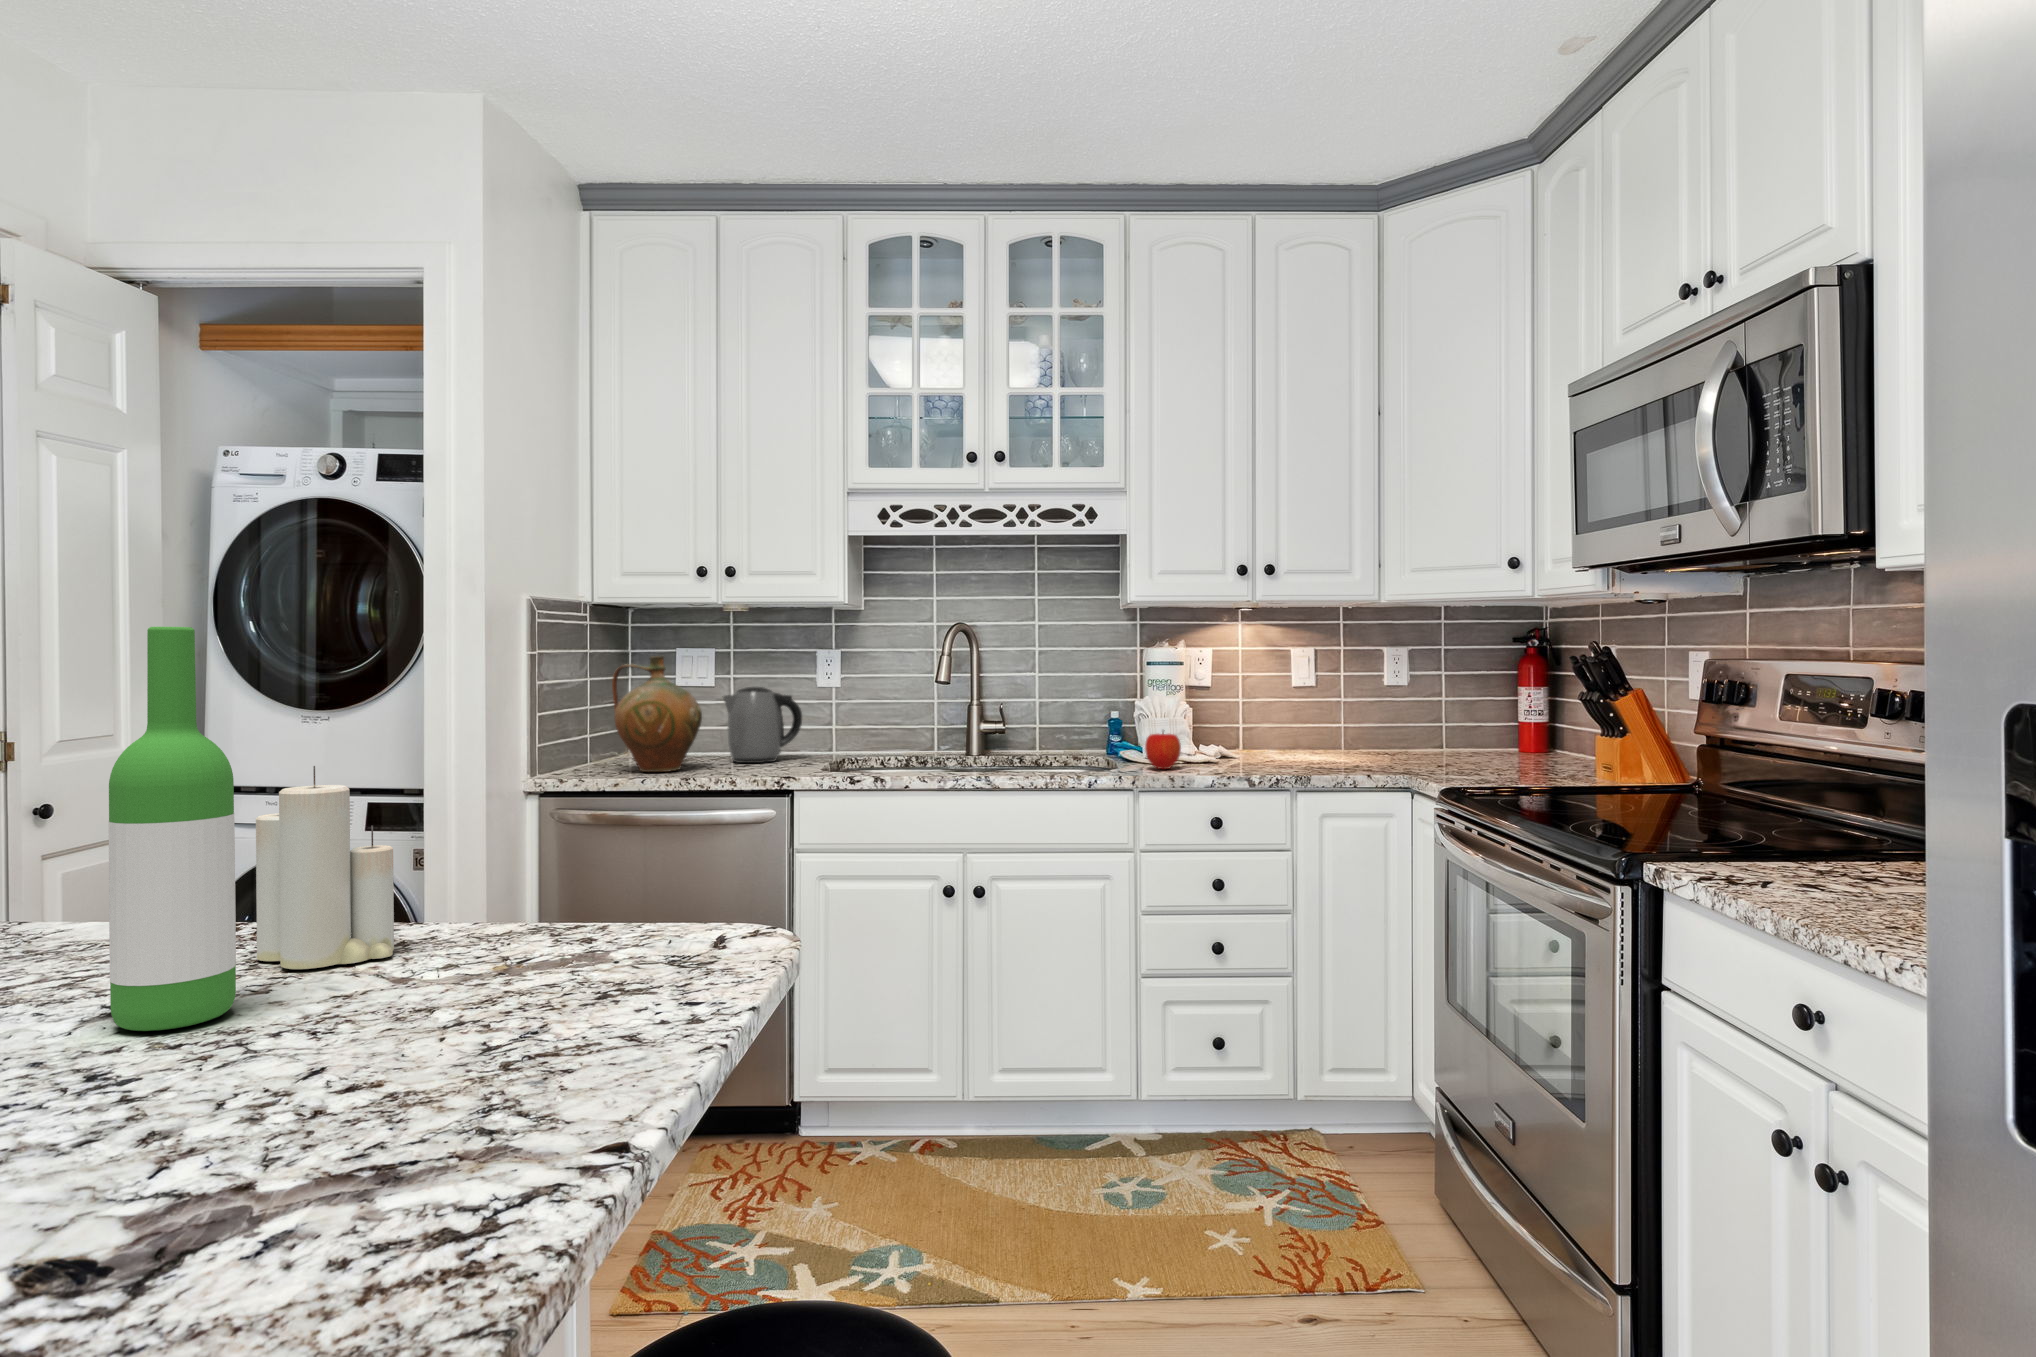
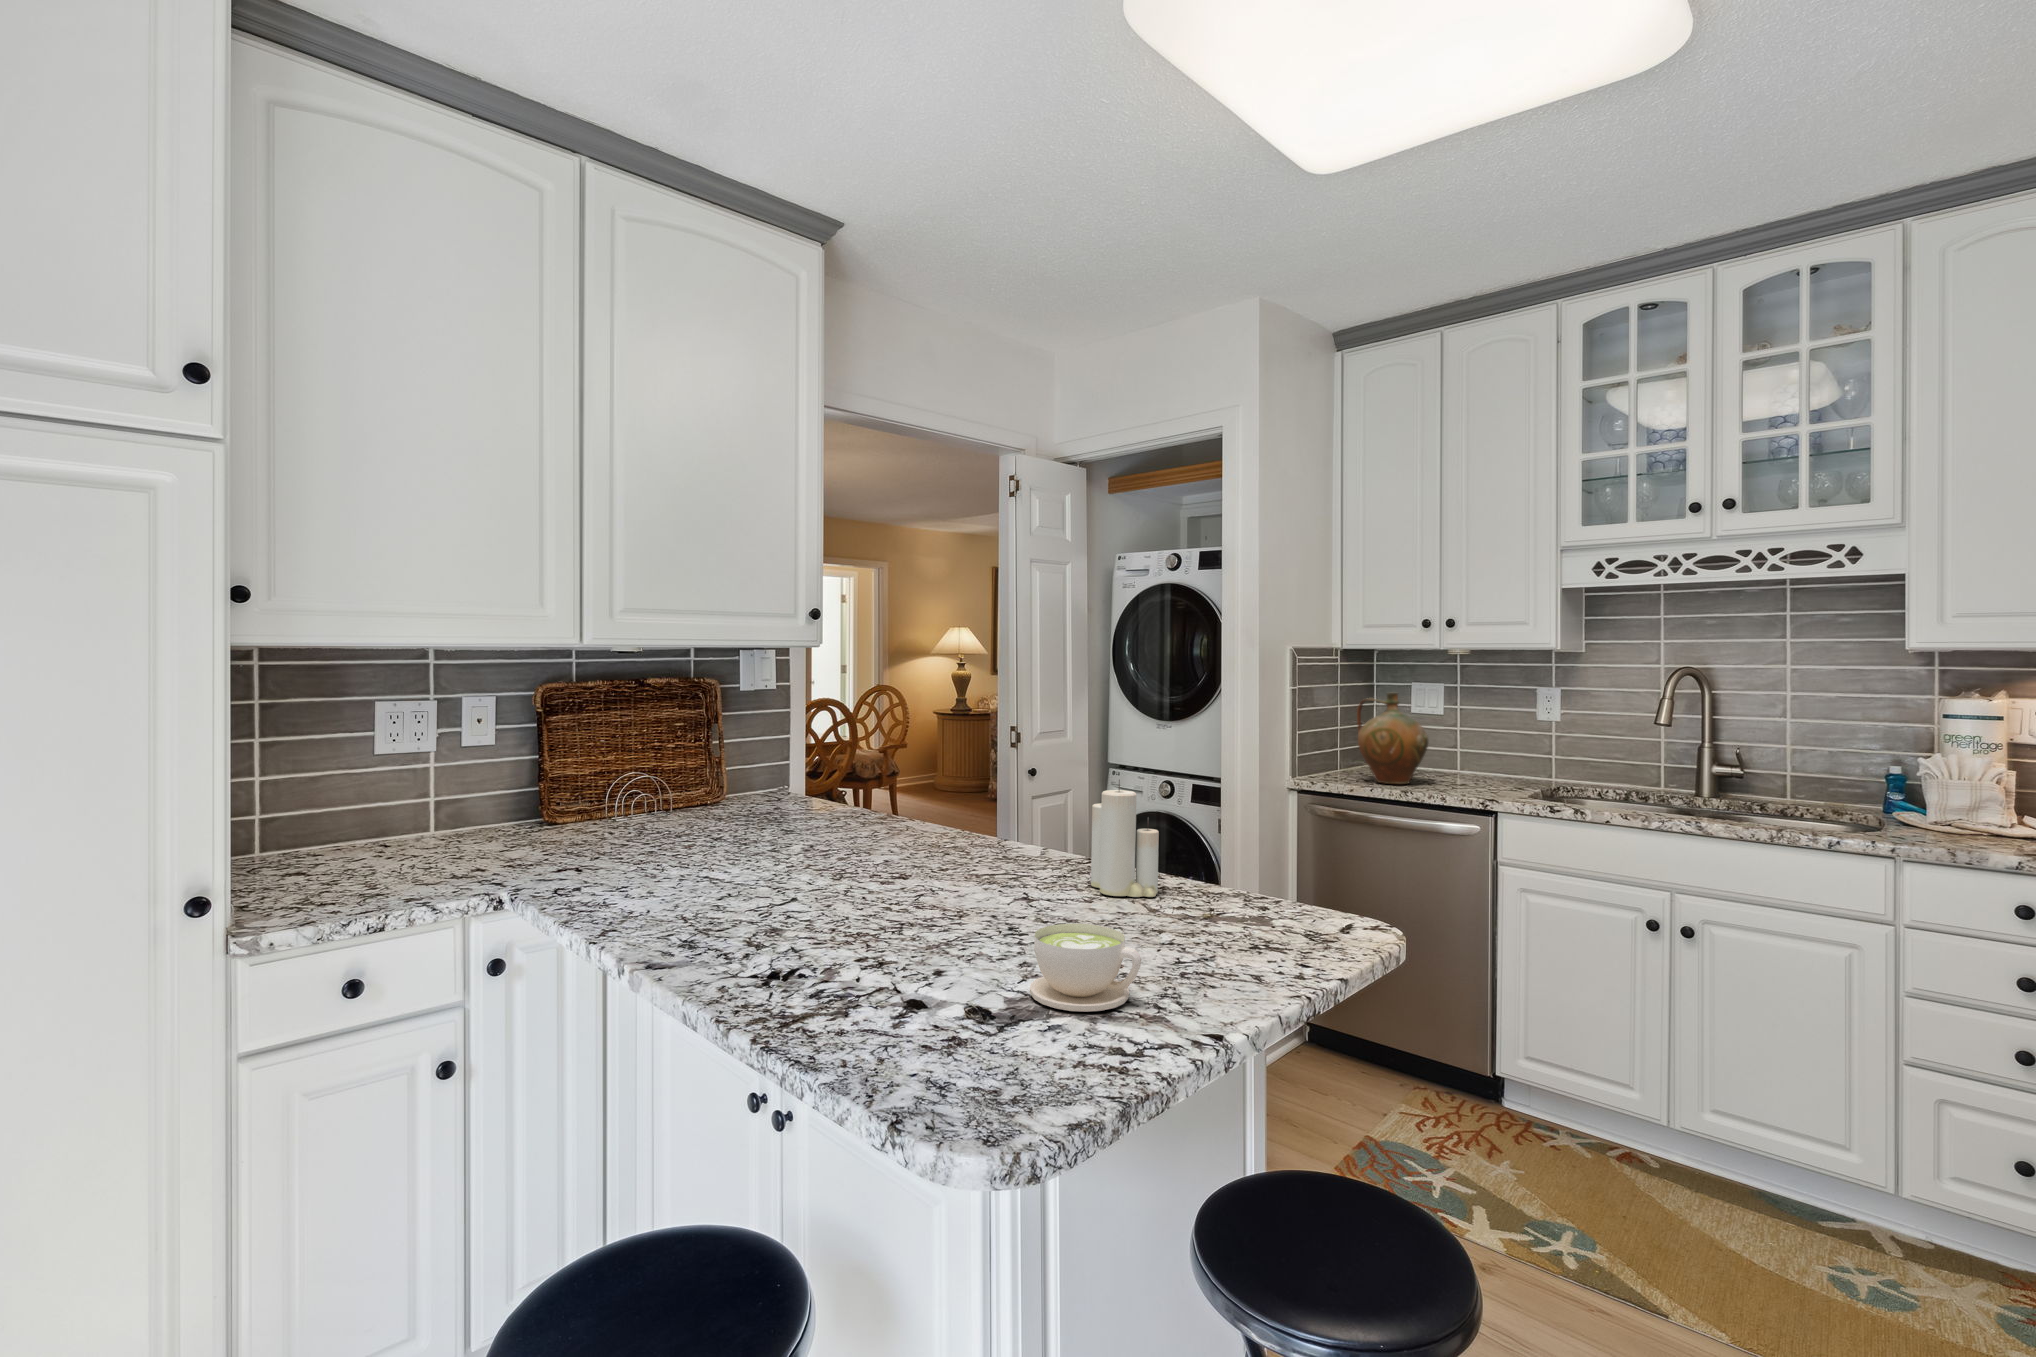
wine bottle: present [109,627,236,1031] -> none [1020,704,1075,916]
kettle: present [723,687,802,763] -> none [1449,719,1522,784]
fruit: present [1145,731,1181,769] -> none [1918,792,1972,837]
coffee cup: none [194,1013,448,1197] -> present [1030,924,1141,1012]

